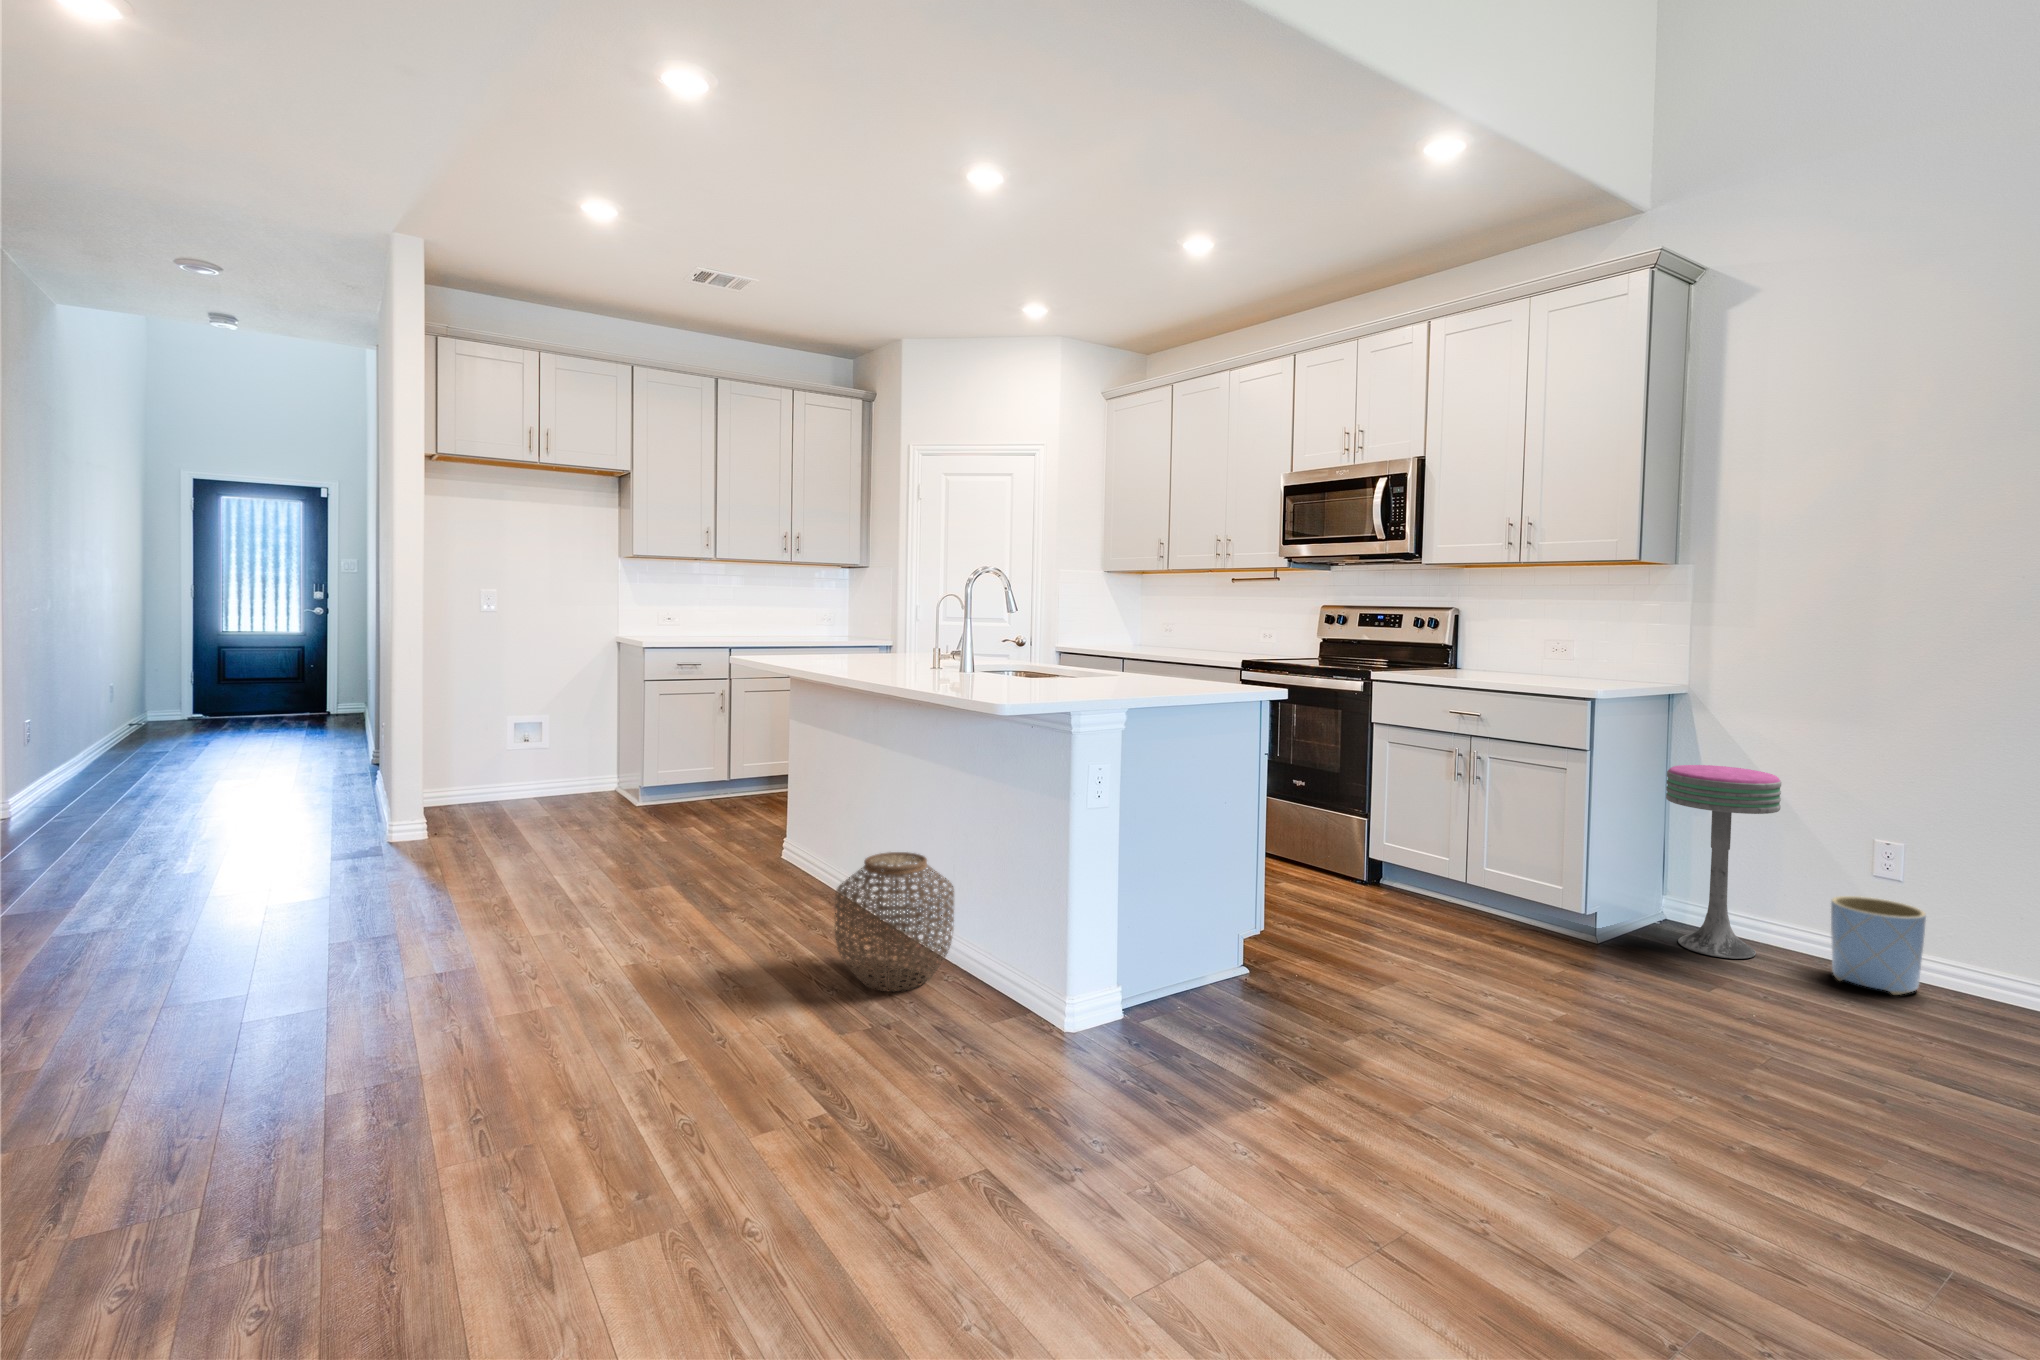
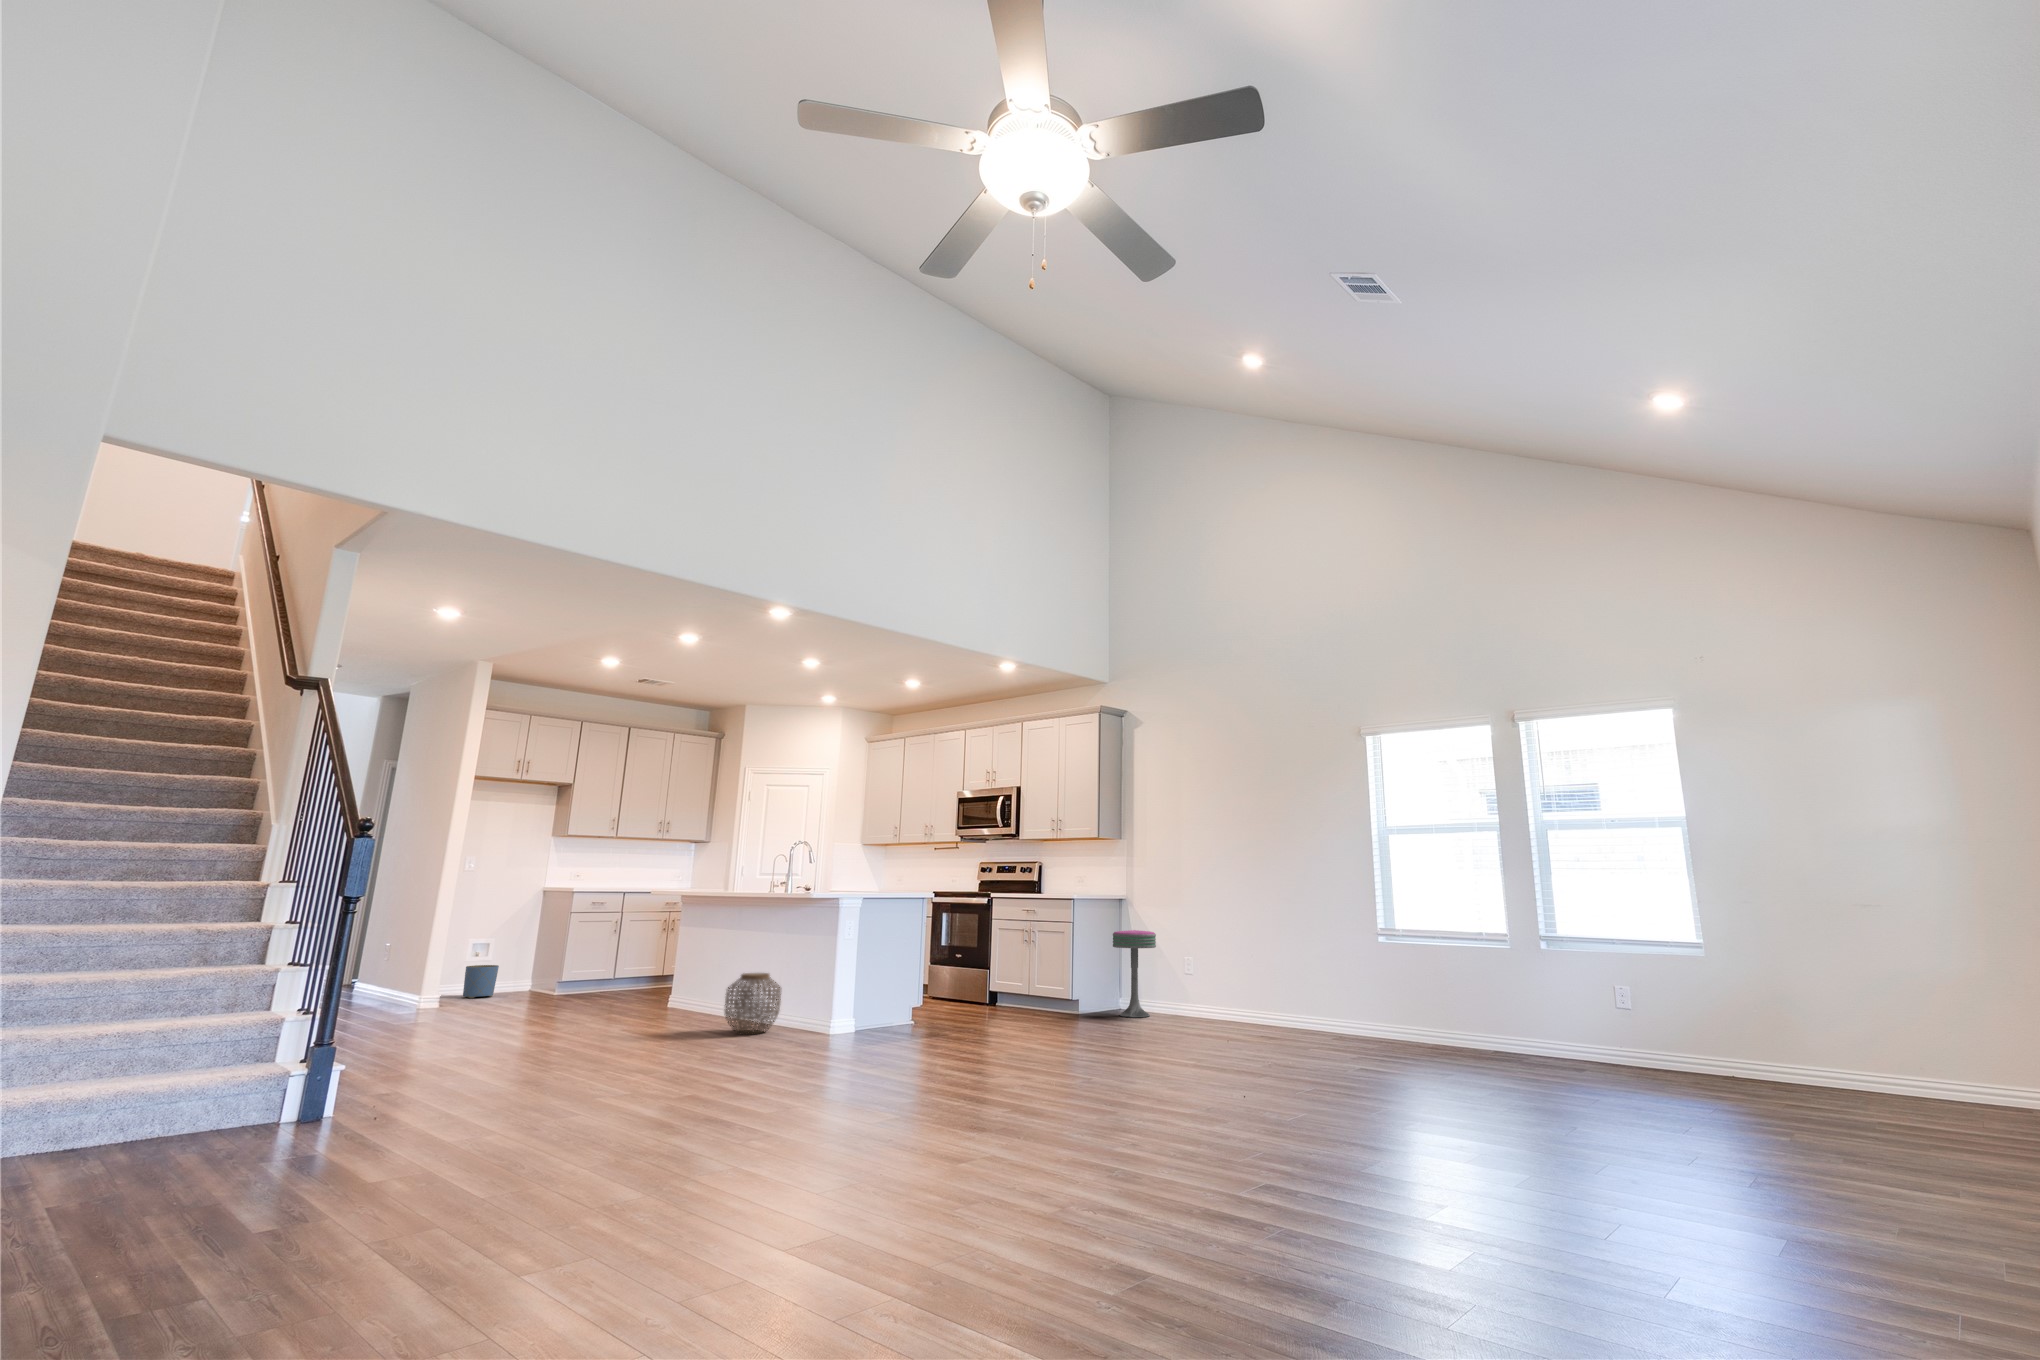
planter: present [1831,896,1926,995] -> present [463,965,499,998]

